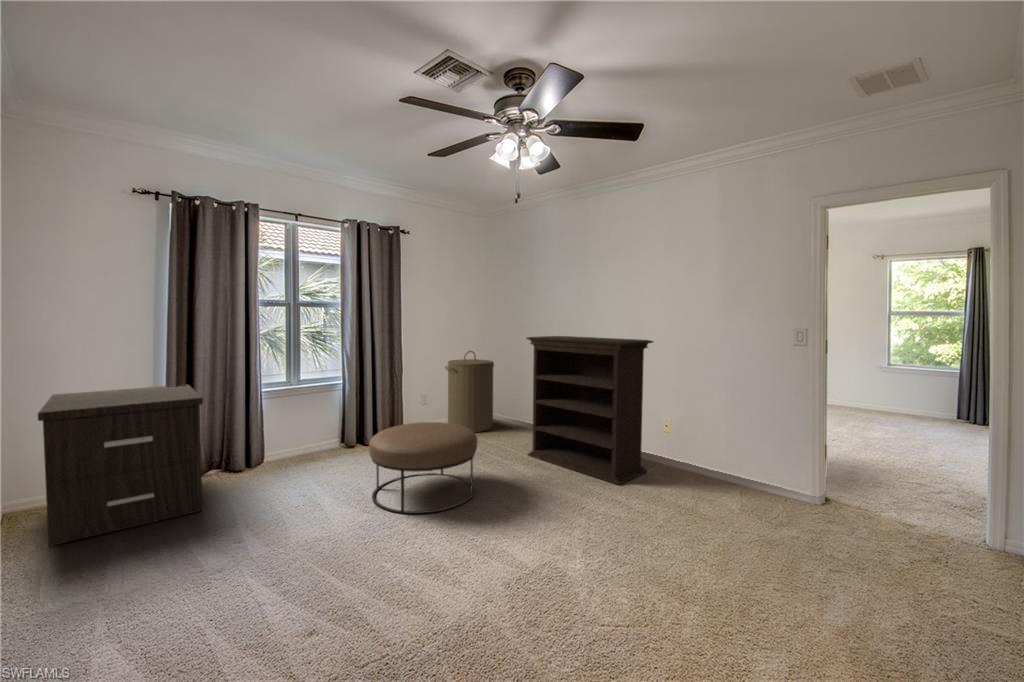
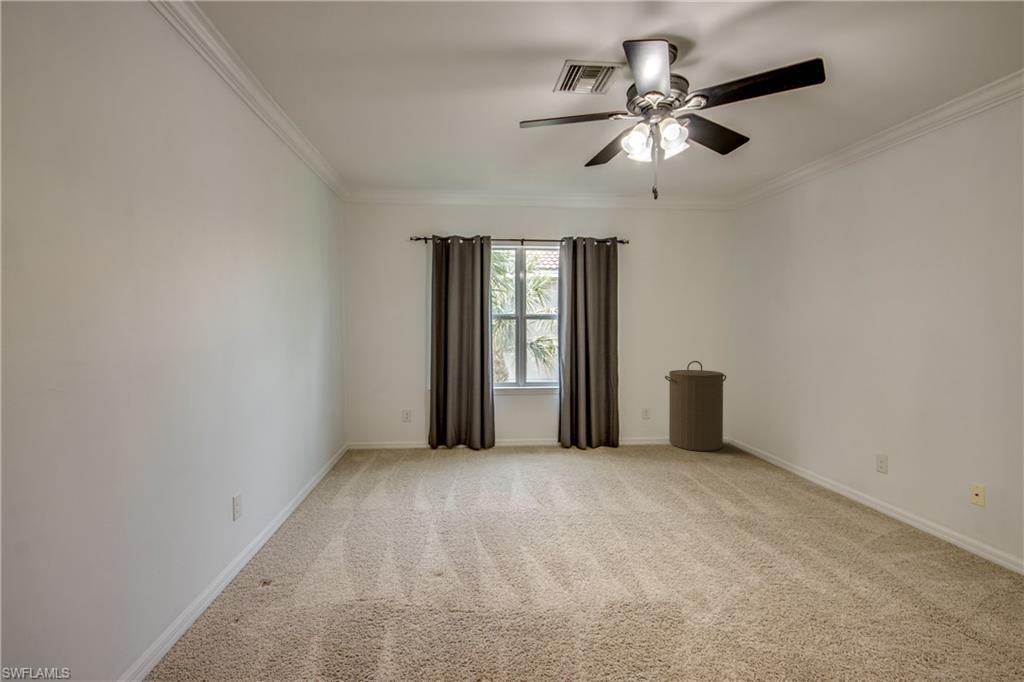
bookshelf: present [526,336,653,485] -> none [741,345,935,552]
nightstand: present [38,385,203,546] -> none [349,379,445,477]
ottoman: present [369,422,478,514] -> none [549,430,657,523]

